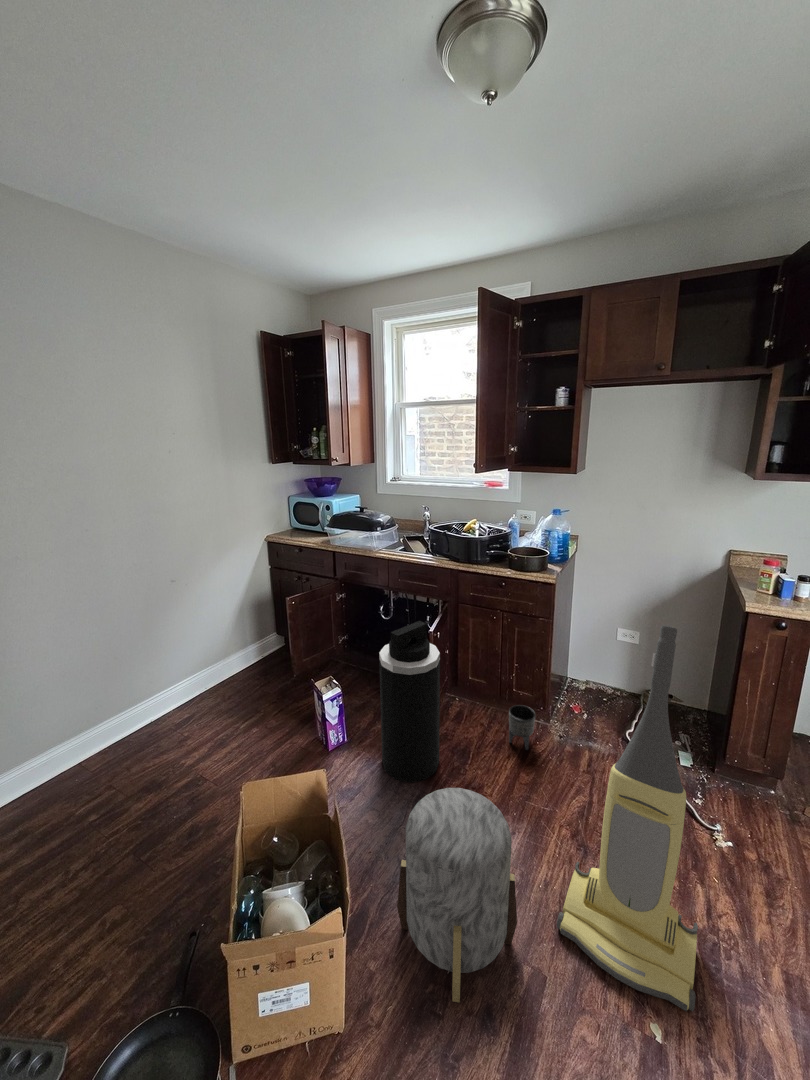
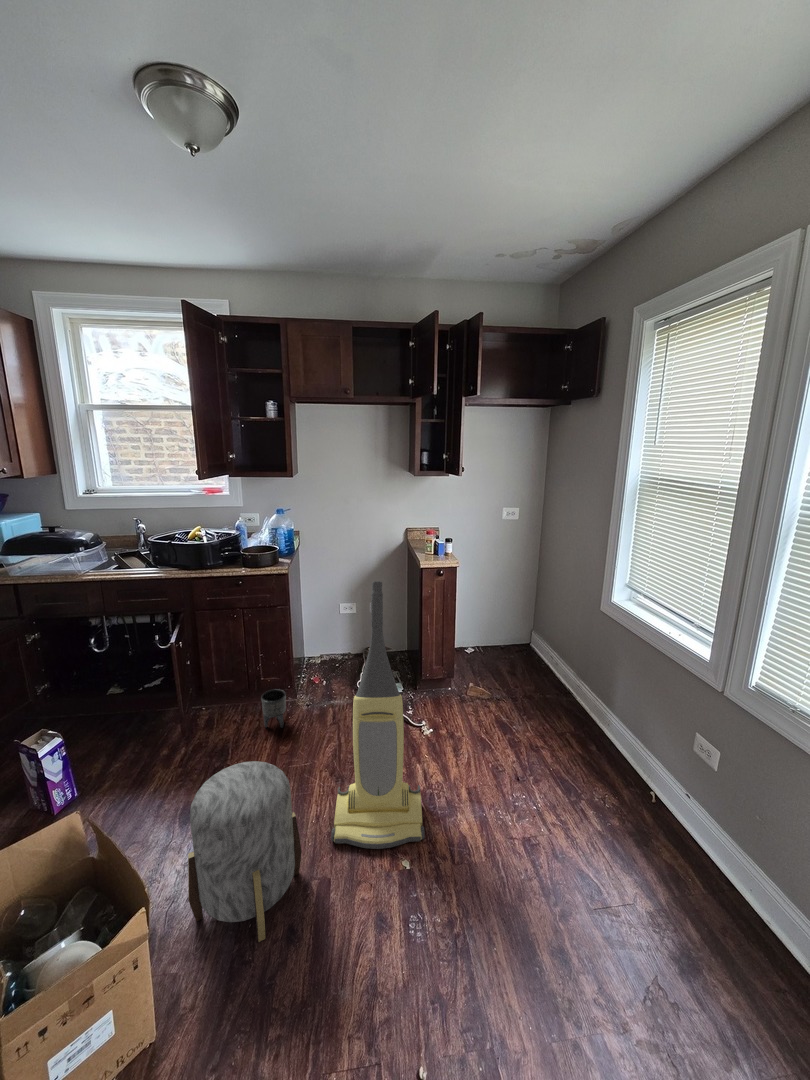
trash can: present [379,621,440,783] -> none [115,633,199,806]

